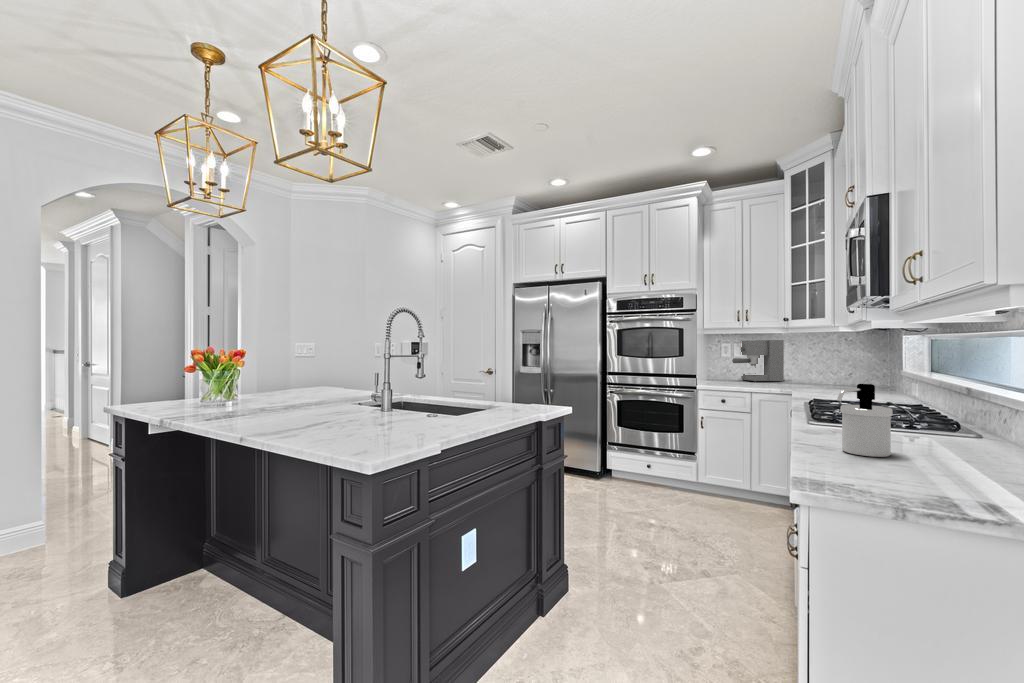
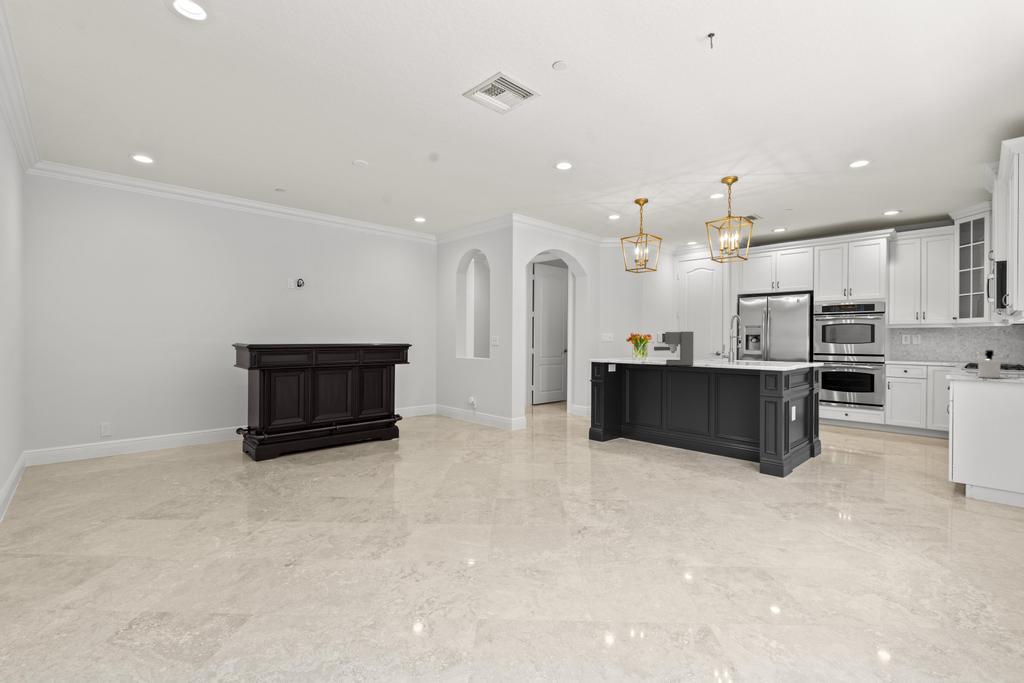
coffee maker: present [732,340,784,382] -> present [654,332,693,366]

